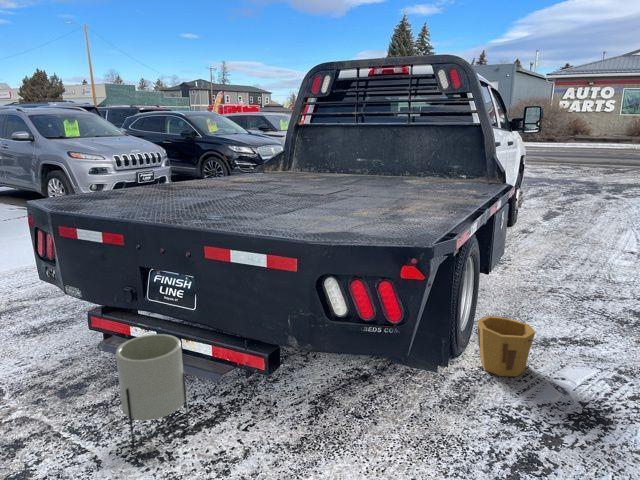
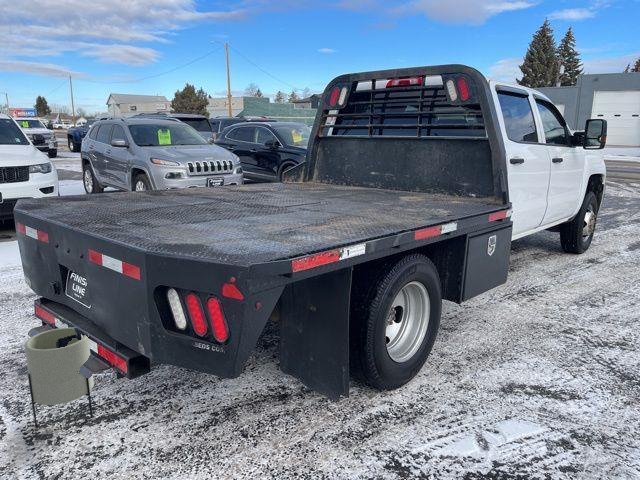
bucket: present [477,316,539,377] -> none [411,349,473,421]

